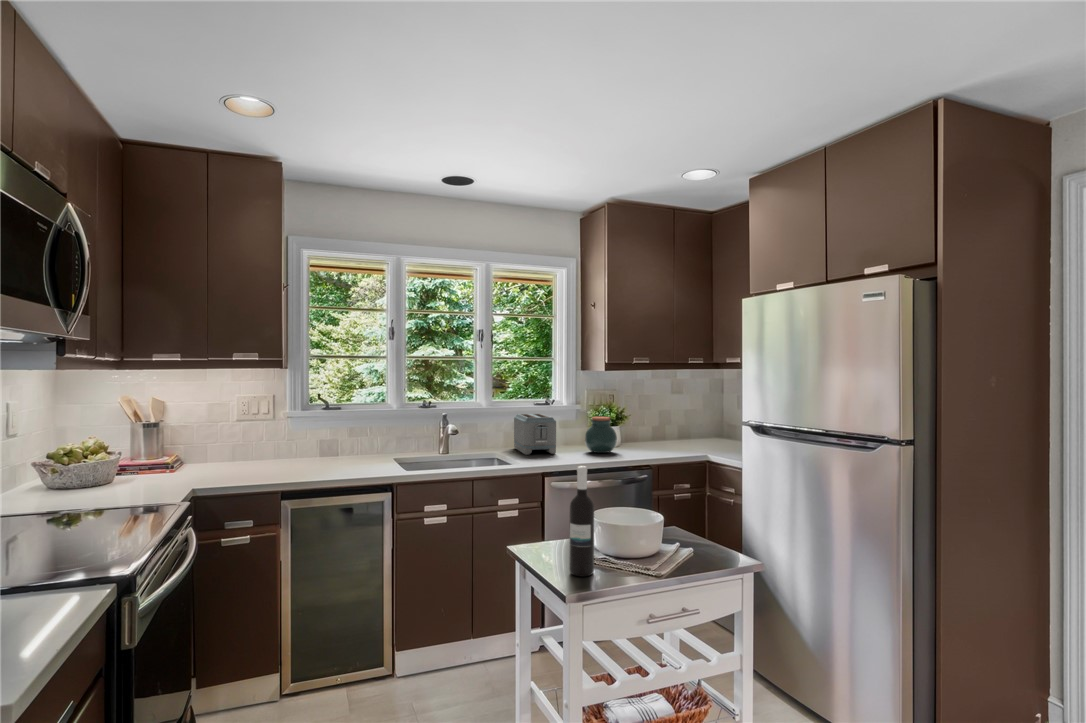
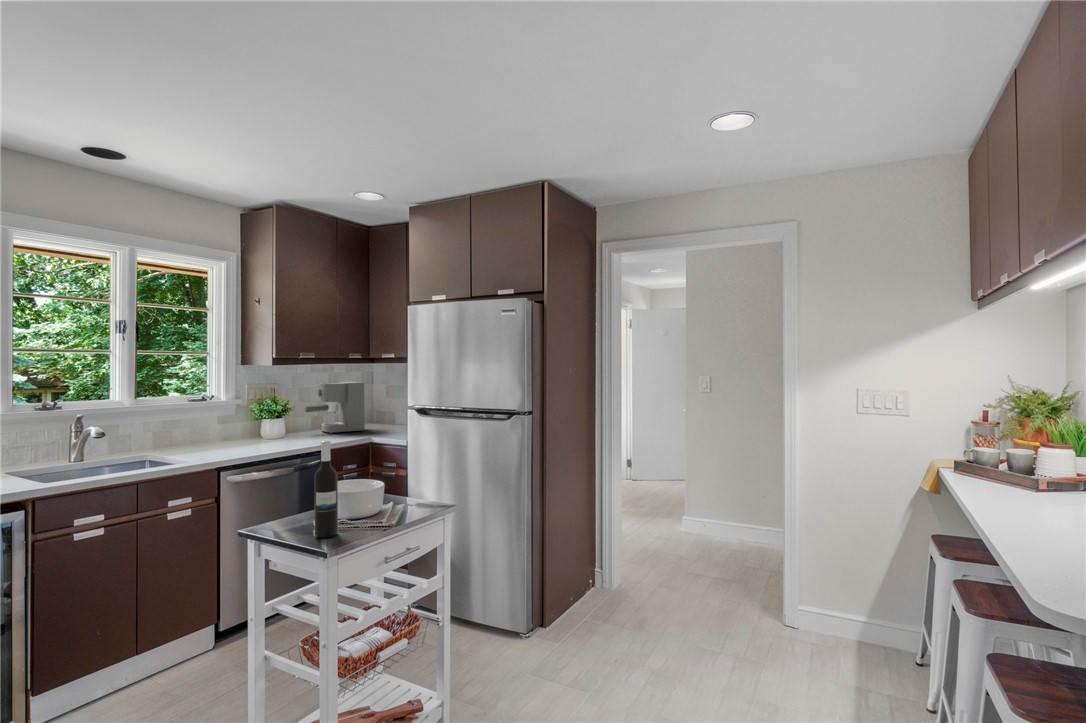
coffee maker: none [642,390,706,449] -> present [305,382,365,434]
toaster: present [514,414,556,455] -> none [166,410,223,452]
jar: present [585,417,617,453] -> none [253,409,287,443]

